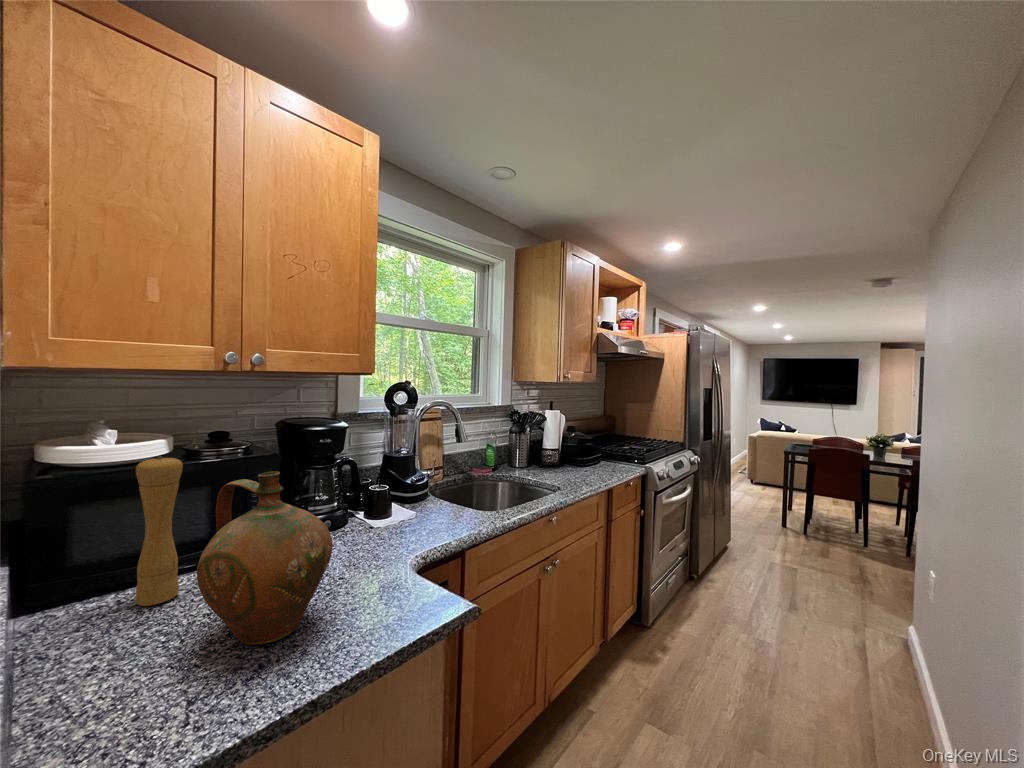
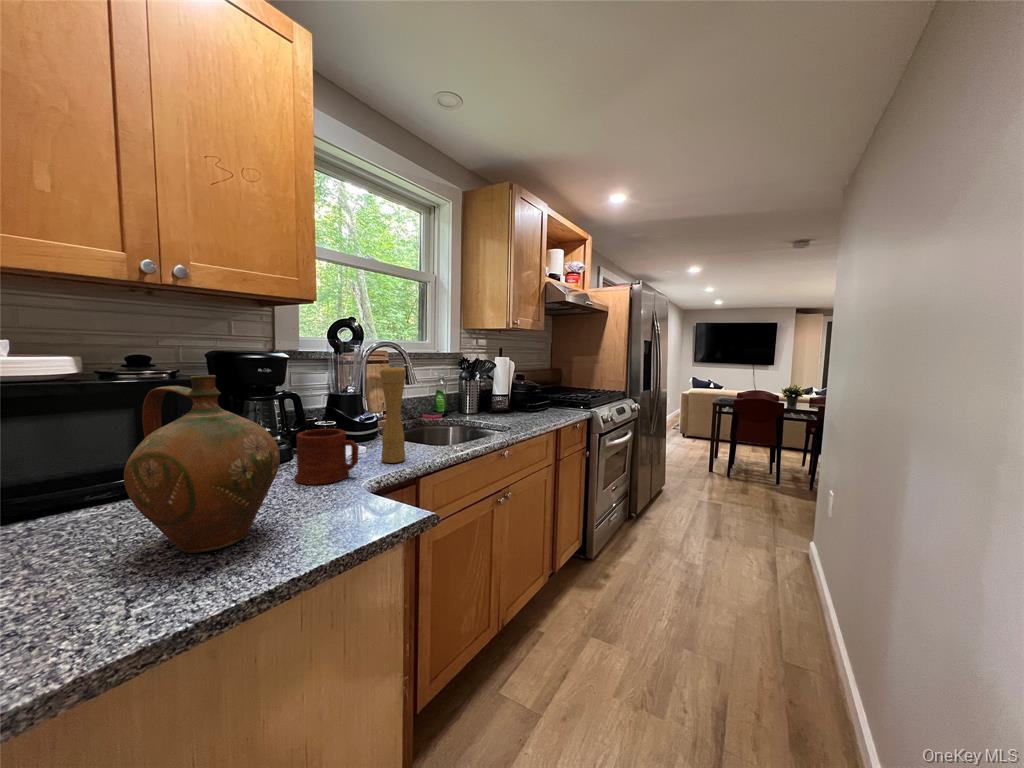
pepper mill: present [135,456,183,606] -> present [380,365,406,463]
mug: none [345,501,406,561] -> present [294,429,359,485]

